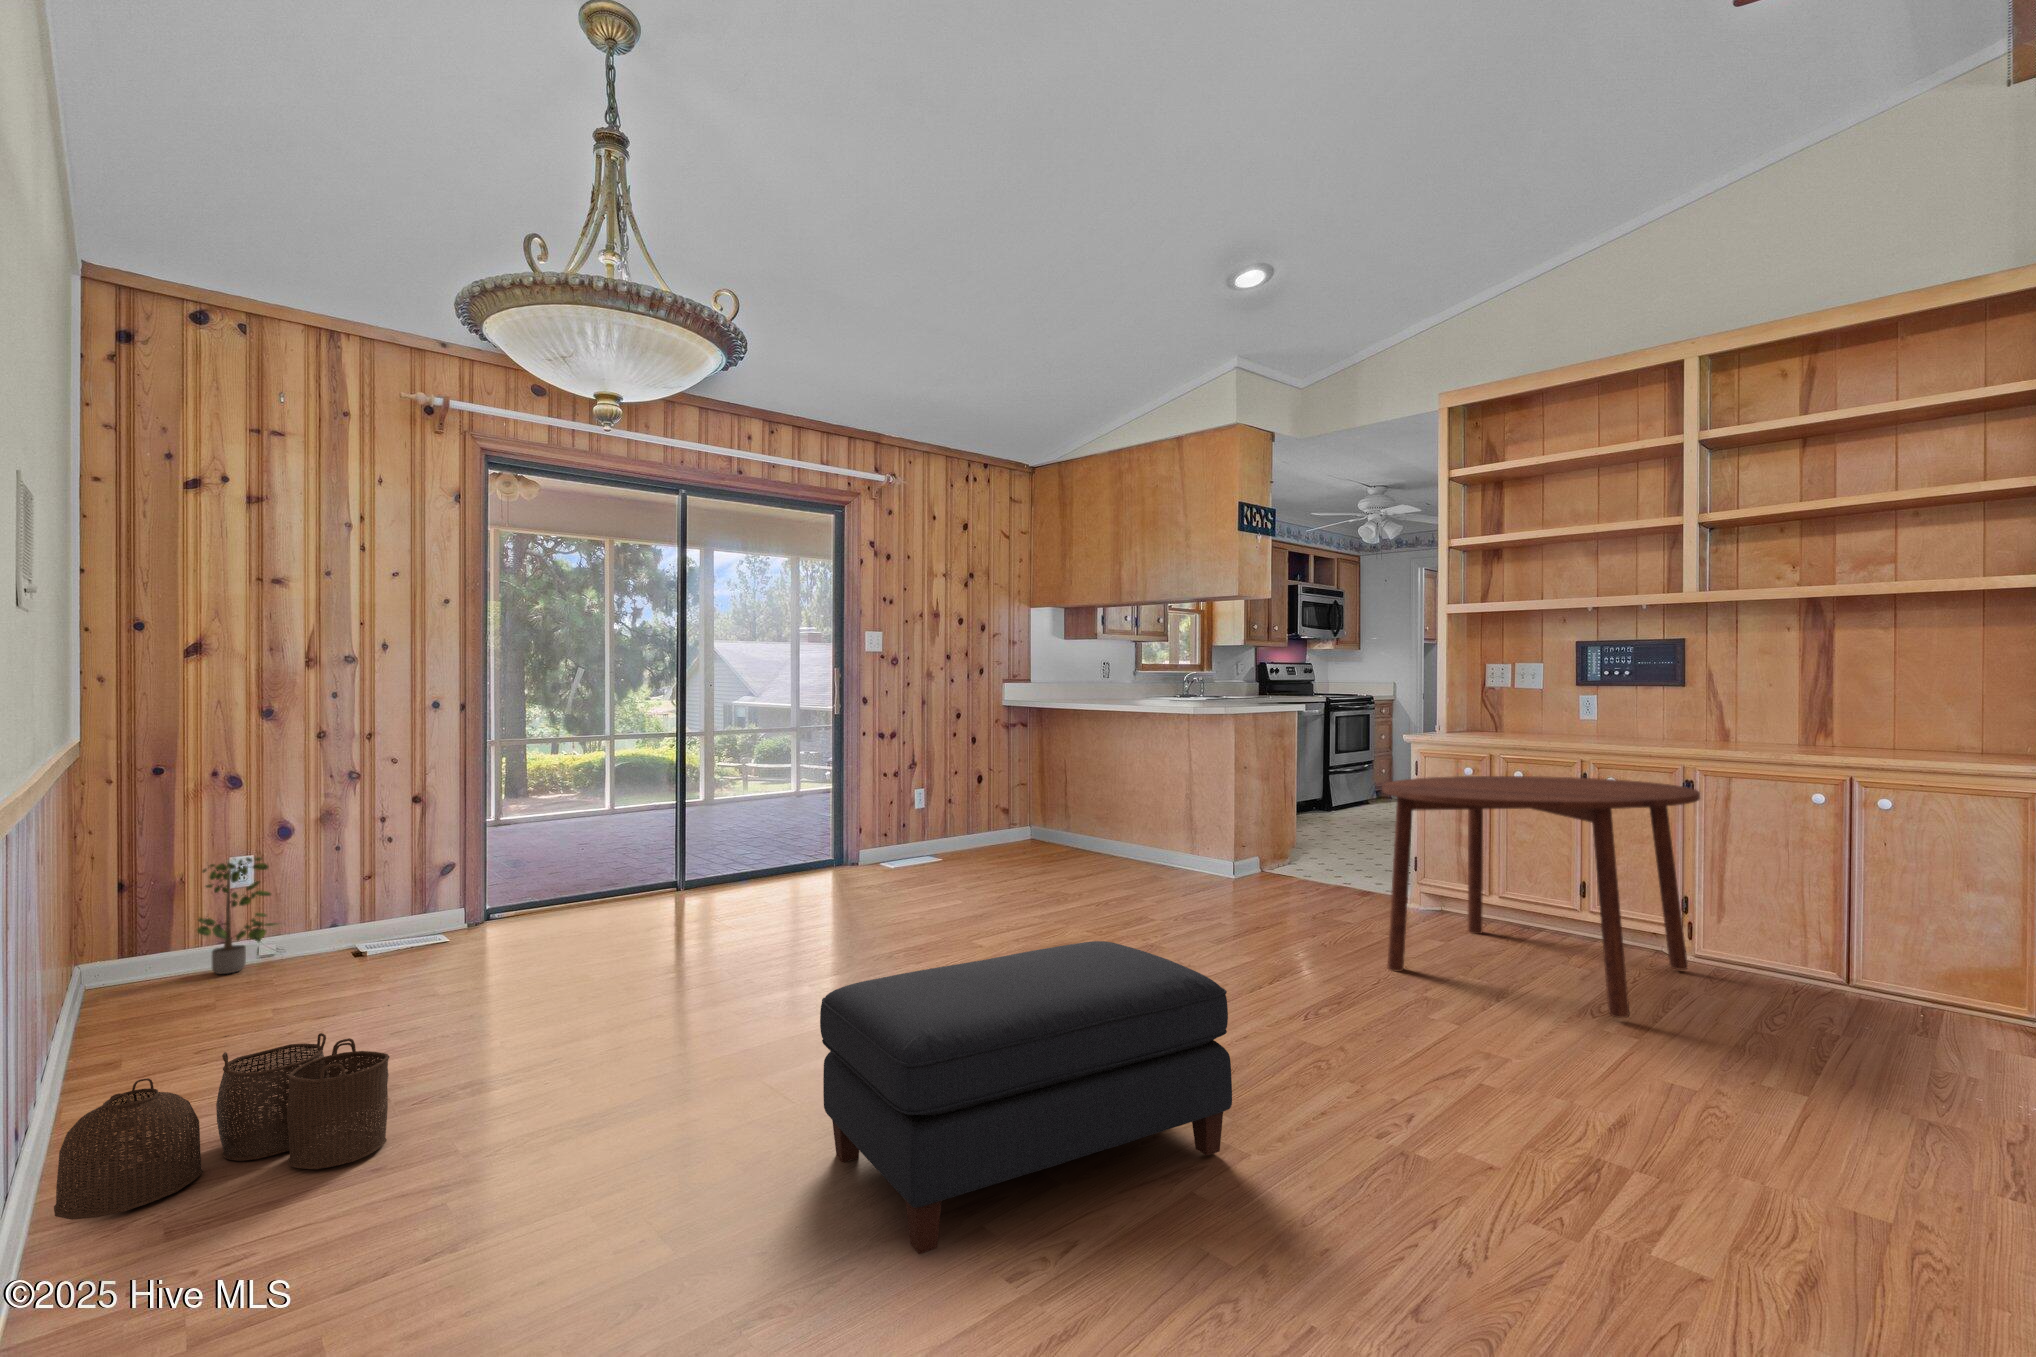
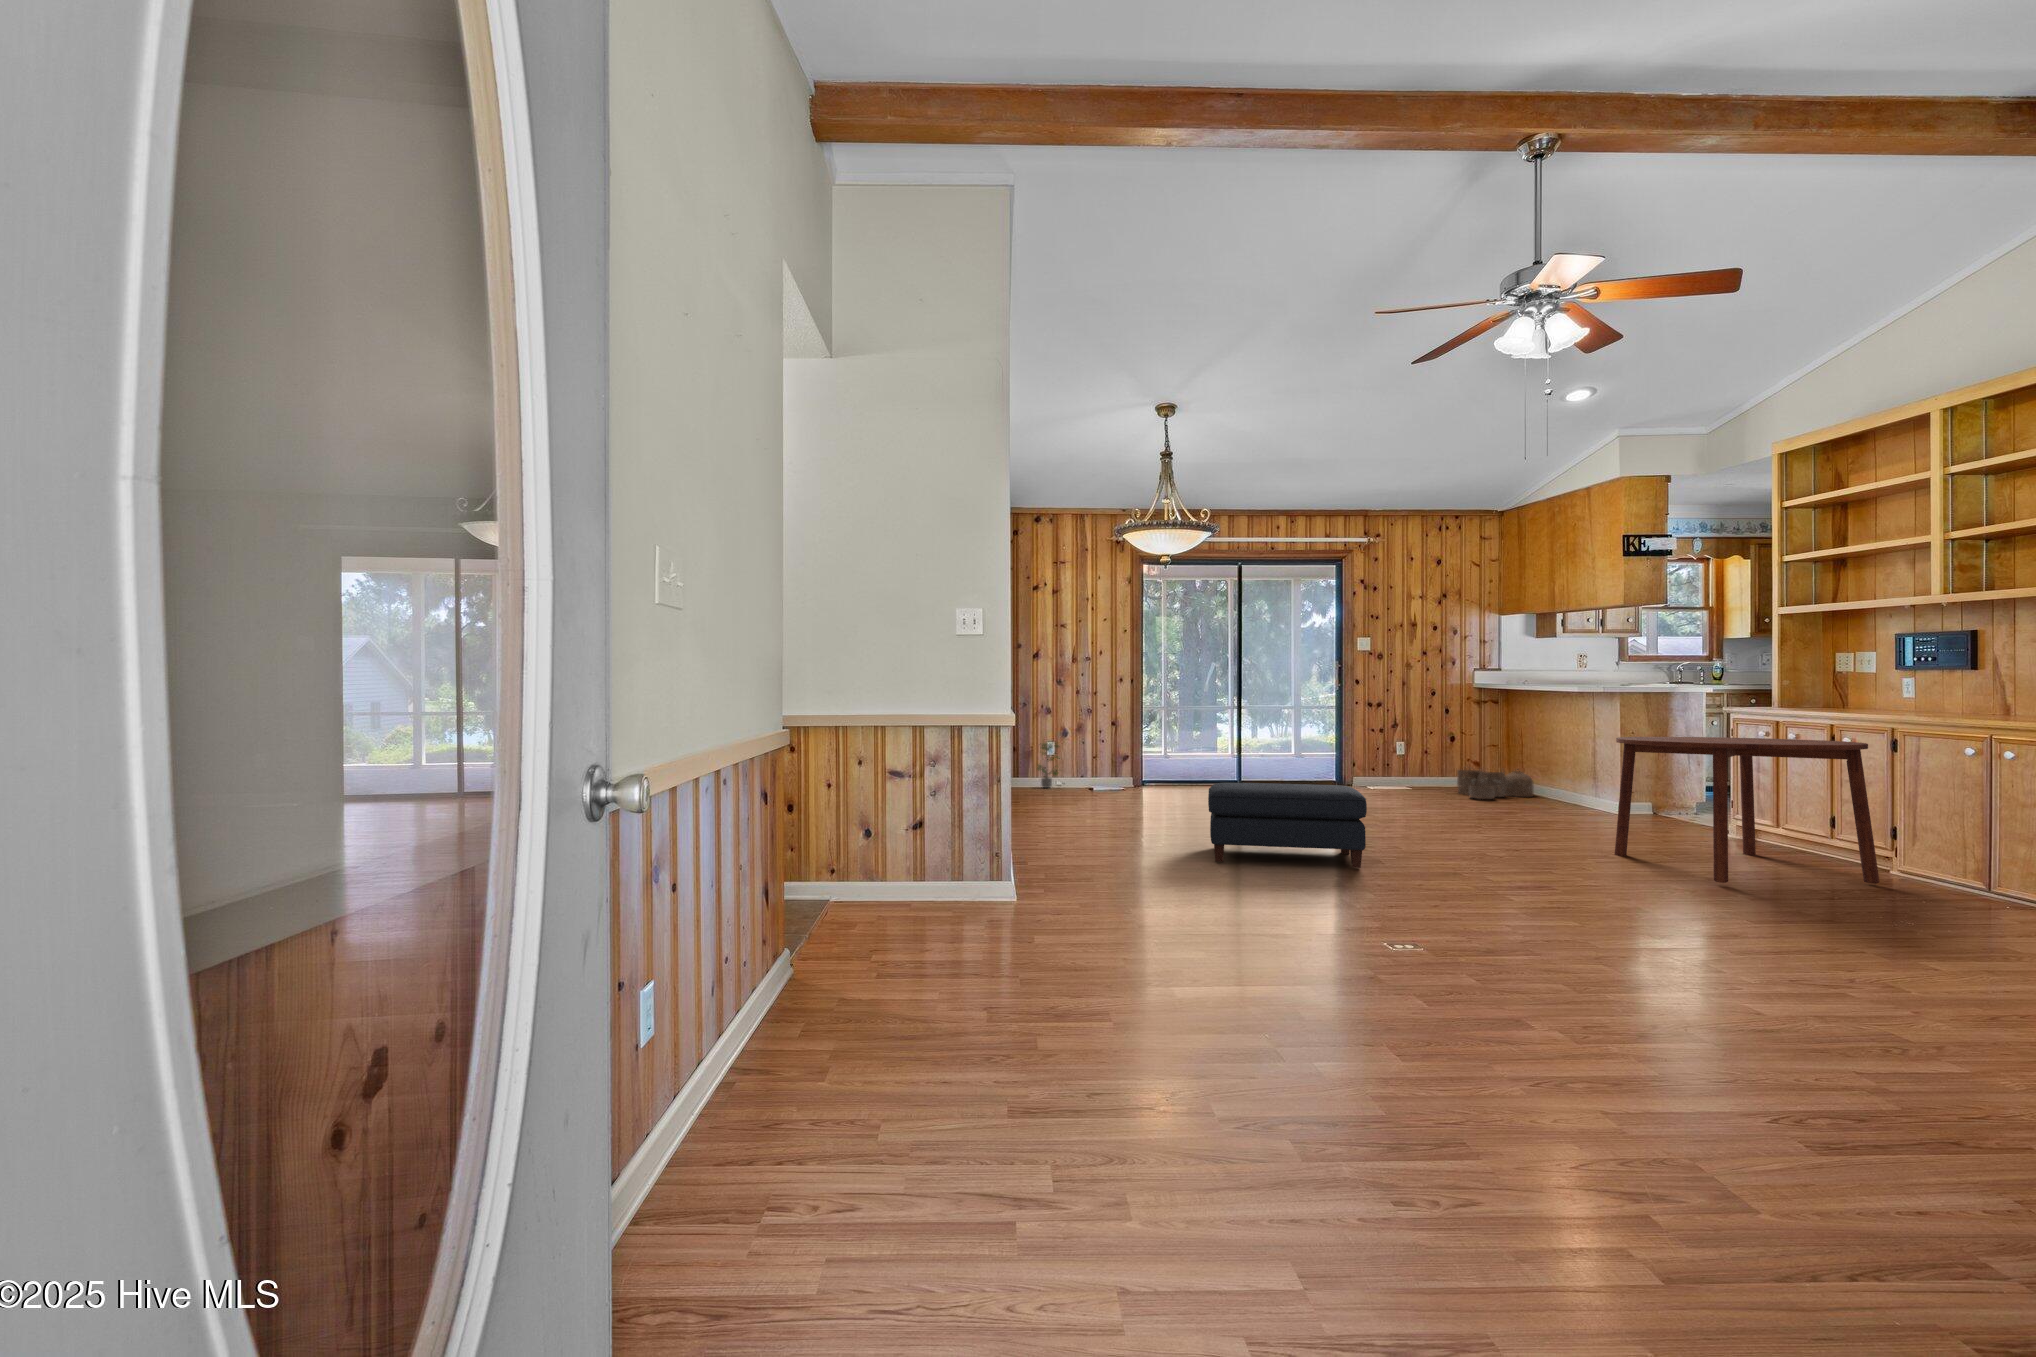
woven basket: present [54,1033,389,1220] -> present [1457,769,1533,799]

